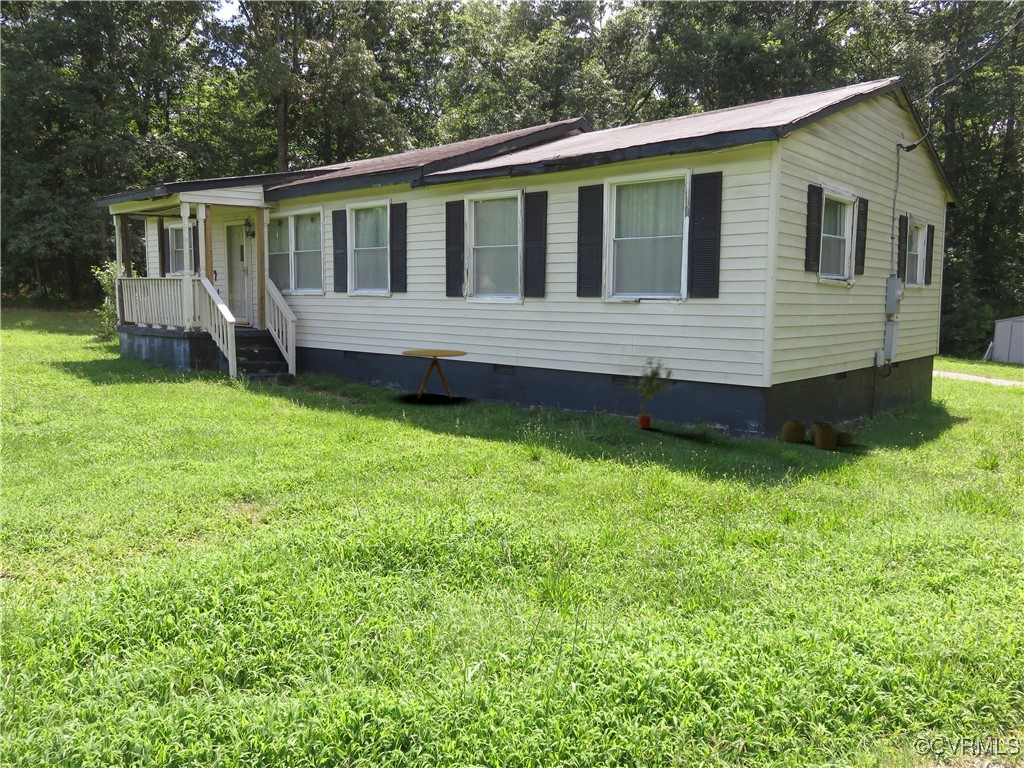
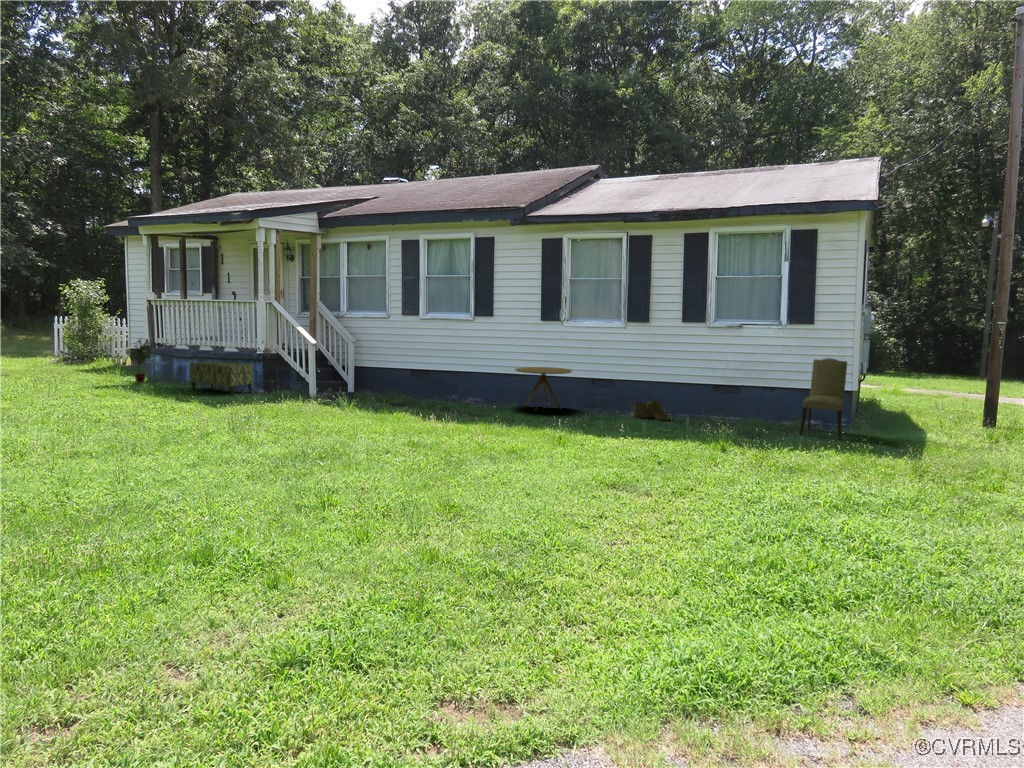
bench: none [131,338,183,372] -> present [189,361,254,395]
chair: none [677,343,756,451] -> present [800,358,847,439]
potted tree: present [626,358,671,429] -> present [129,339,156,382]
woven basket: present [781,419,853,450] -> present [633,400,669,421]

